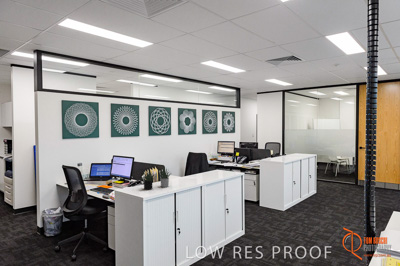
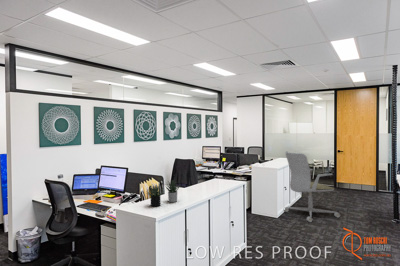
office chair: none [292,147,349,217] -> present [284,152,340,222]

